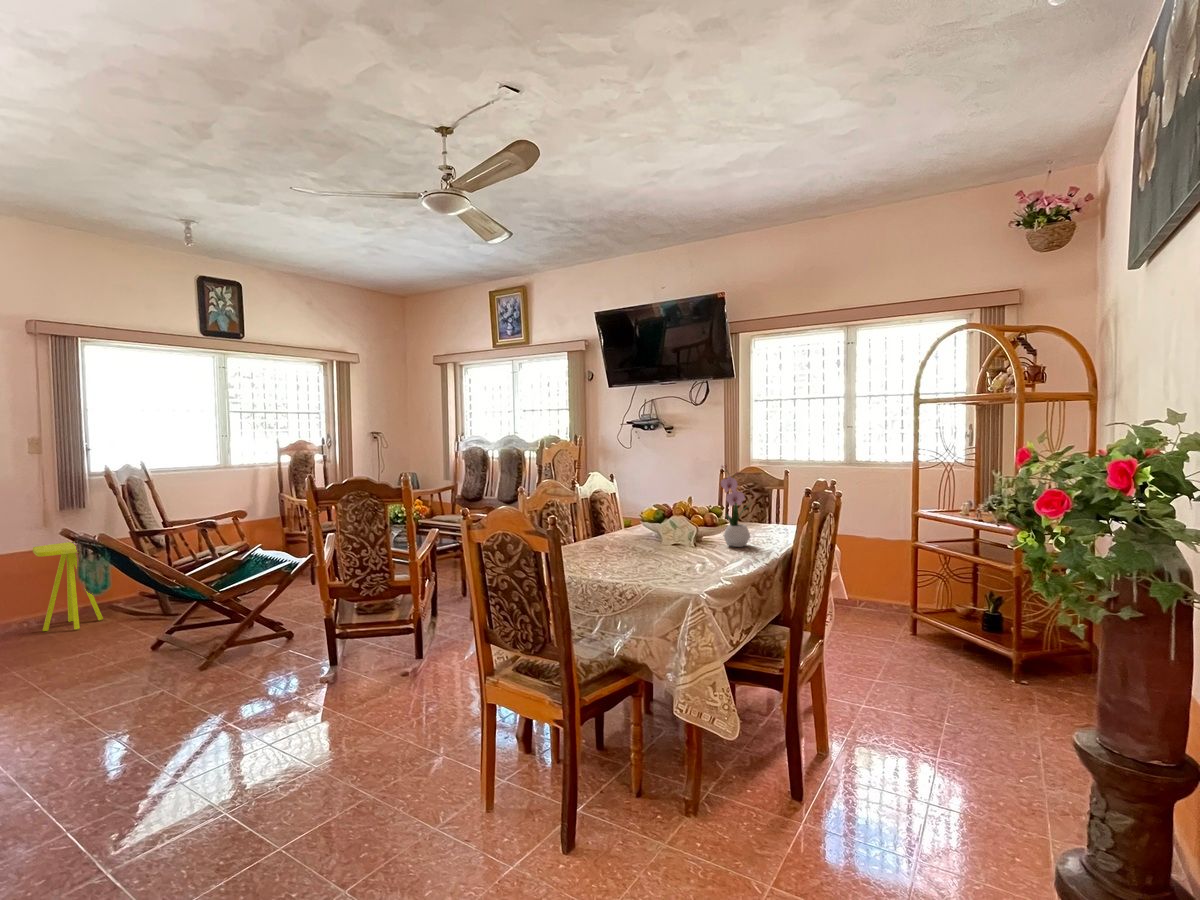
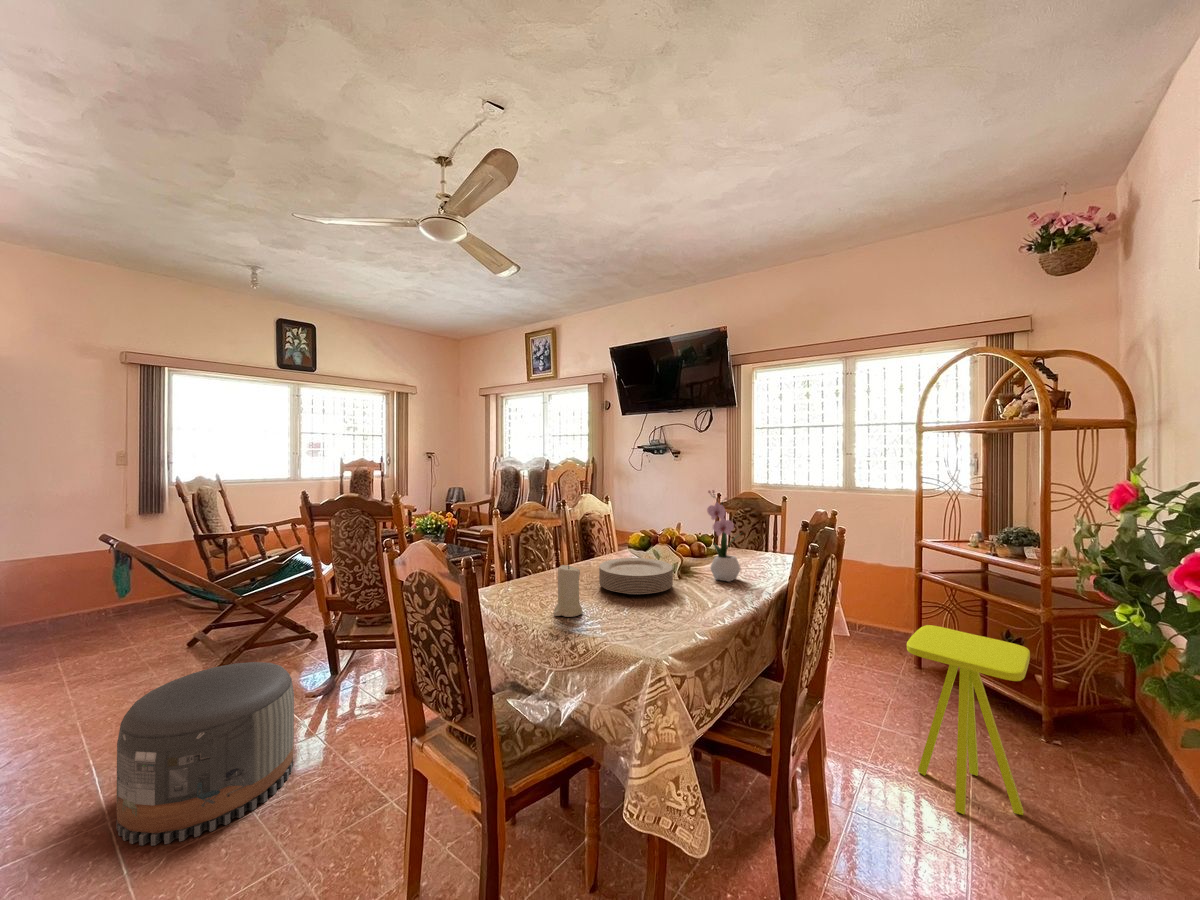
plate: none [626,529,693,559] -> present [599,558,673,595]
candle: none [597,531,623,575] -> present [554,564,582,617]
side table: present [33,542,103,631] -> present [907,625,1030,815]
pouf: none [187,644,335,796] -> present [116,662,294,846]

